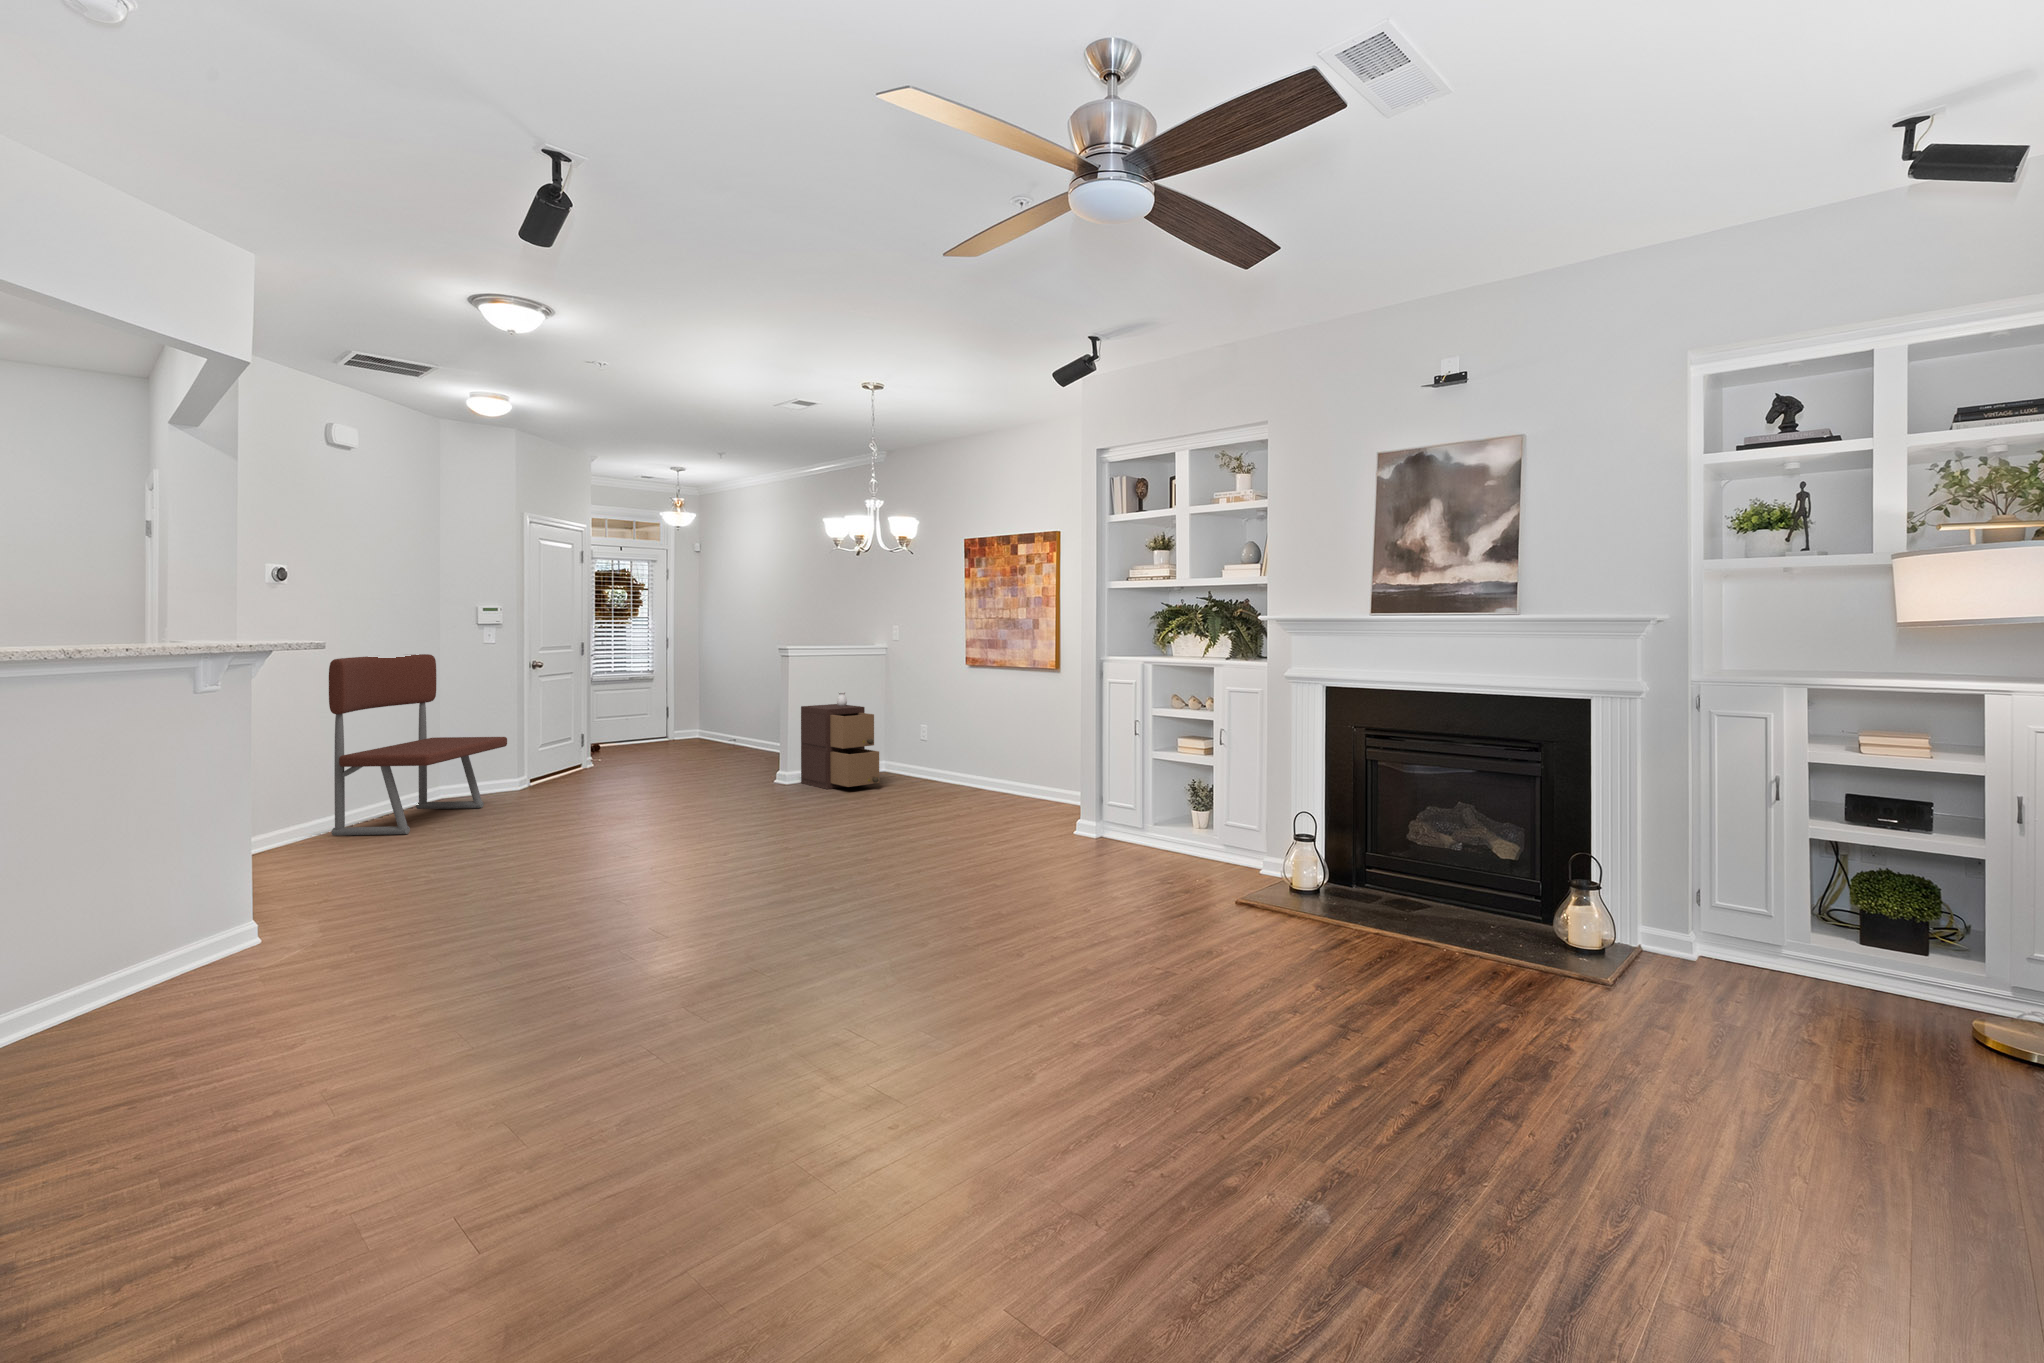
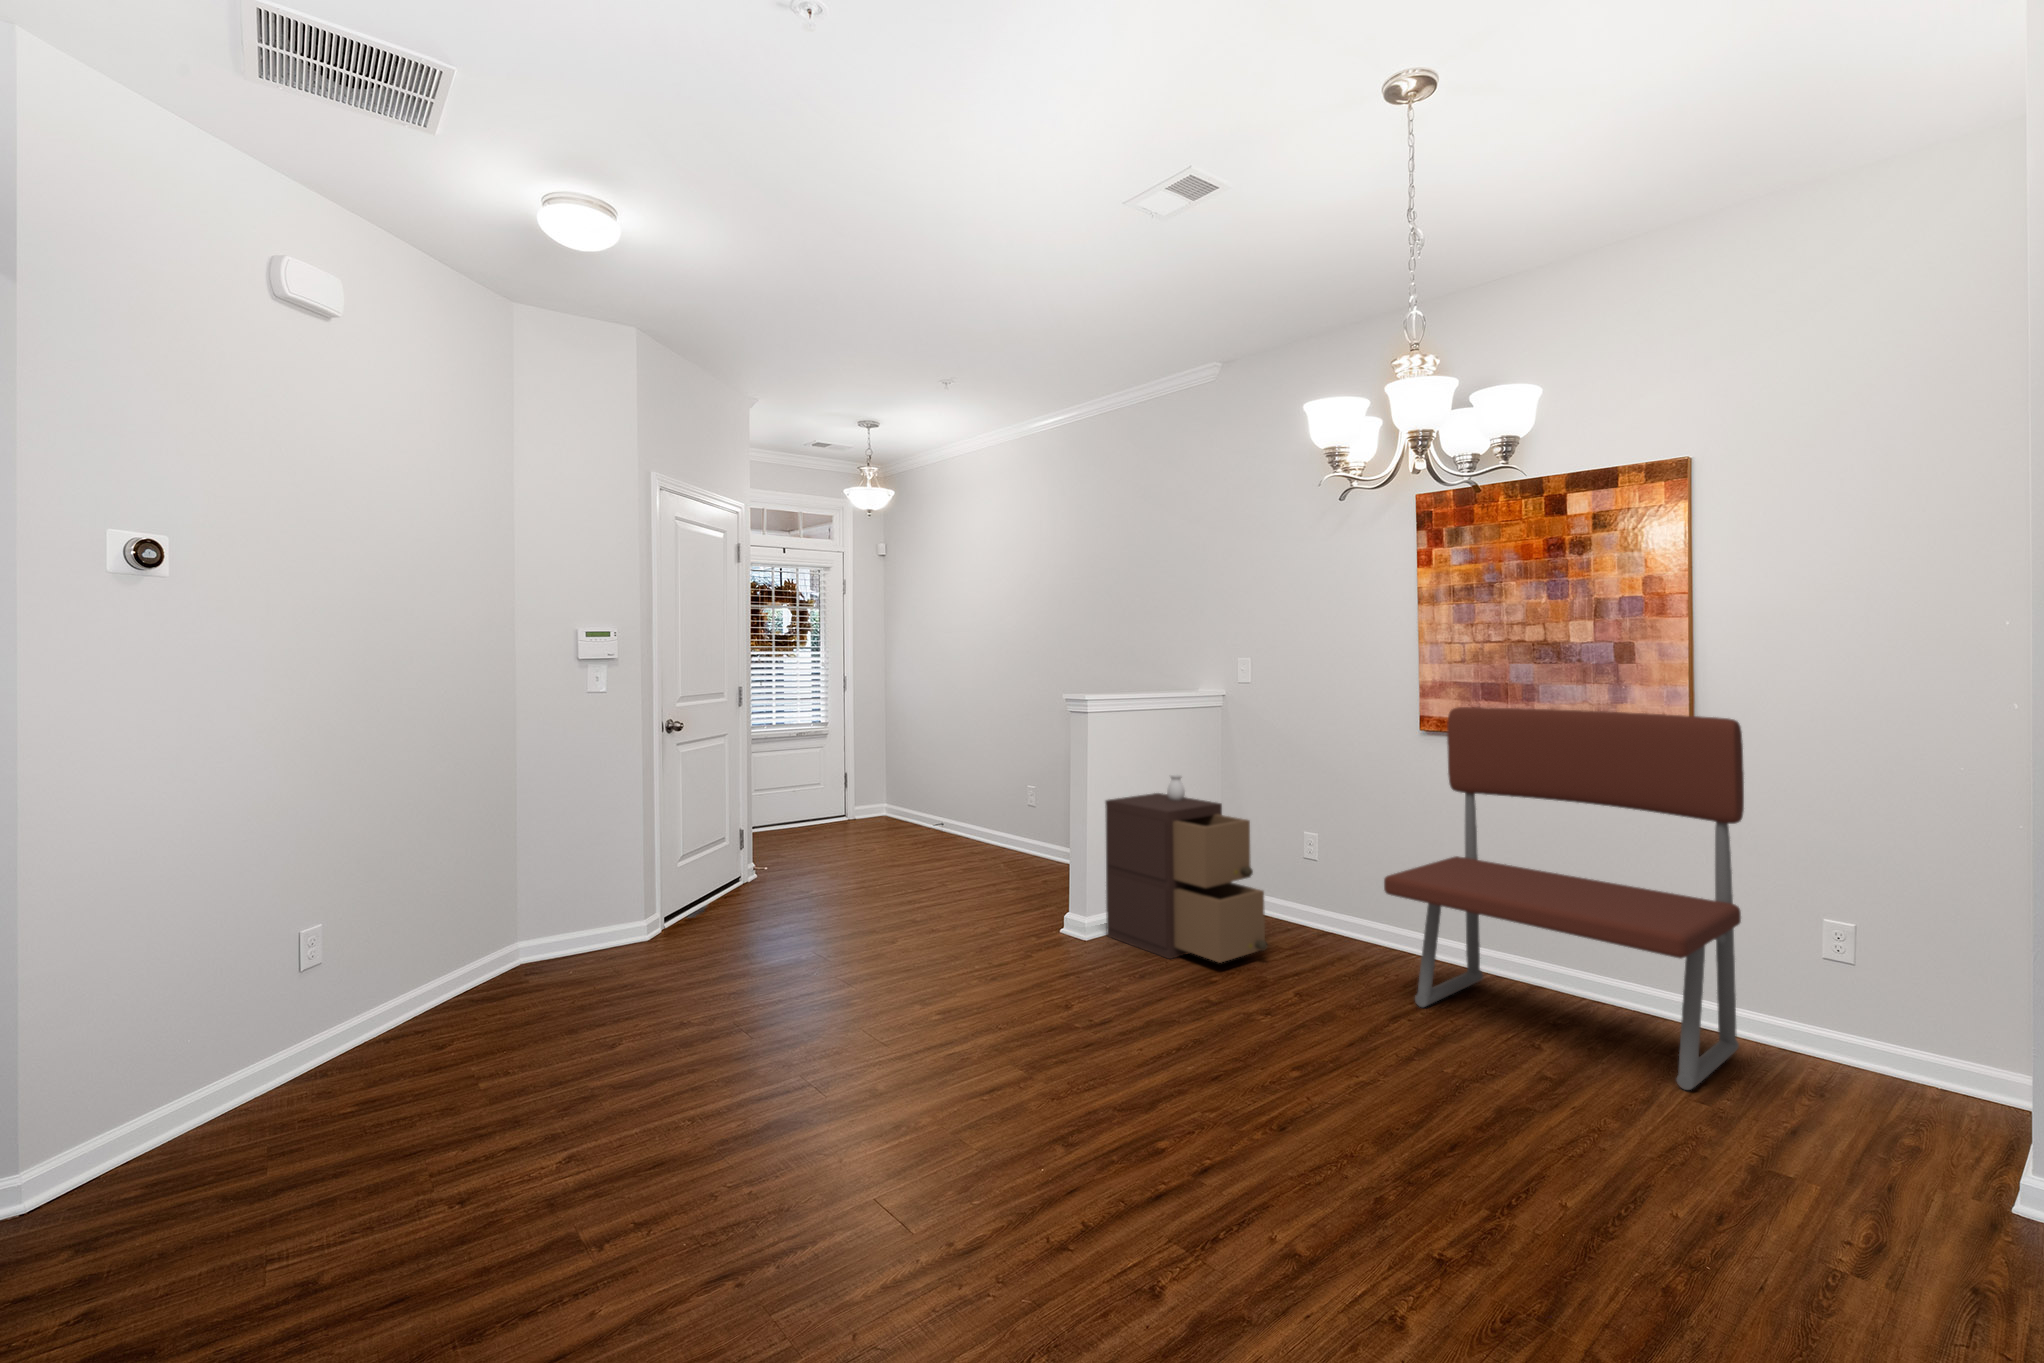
bench: present [329,654,507,836] -> present [1384,707,1744,1090]

